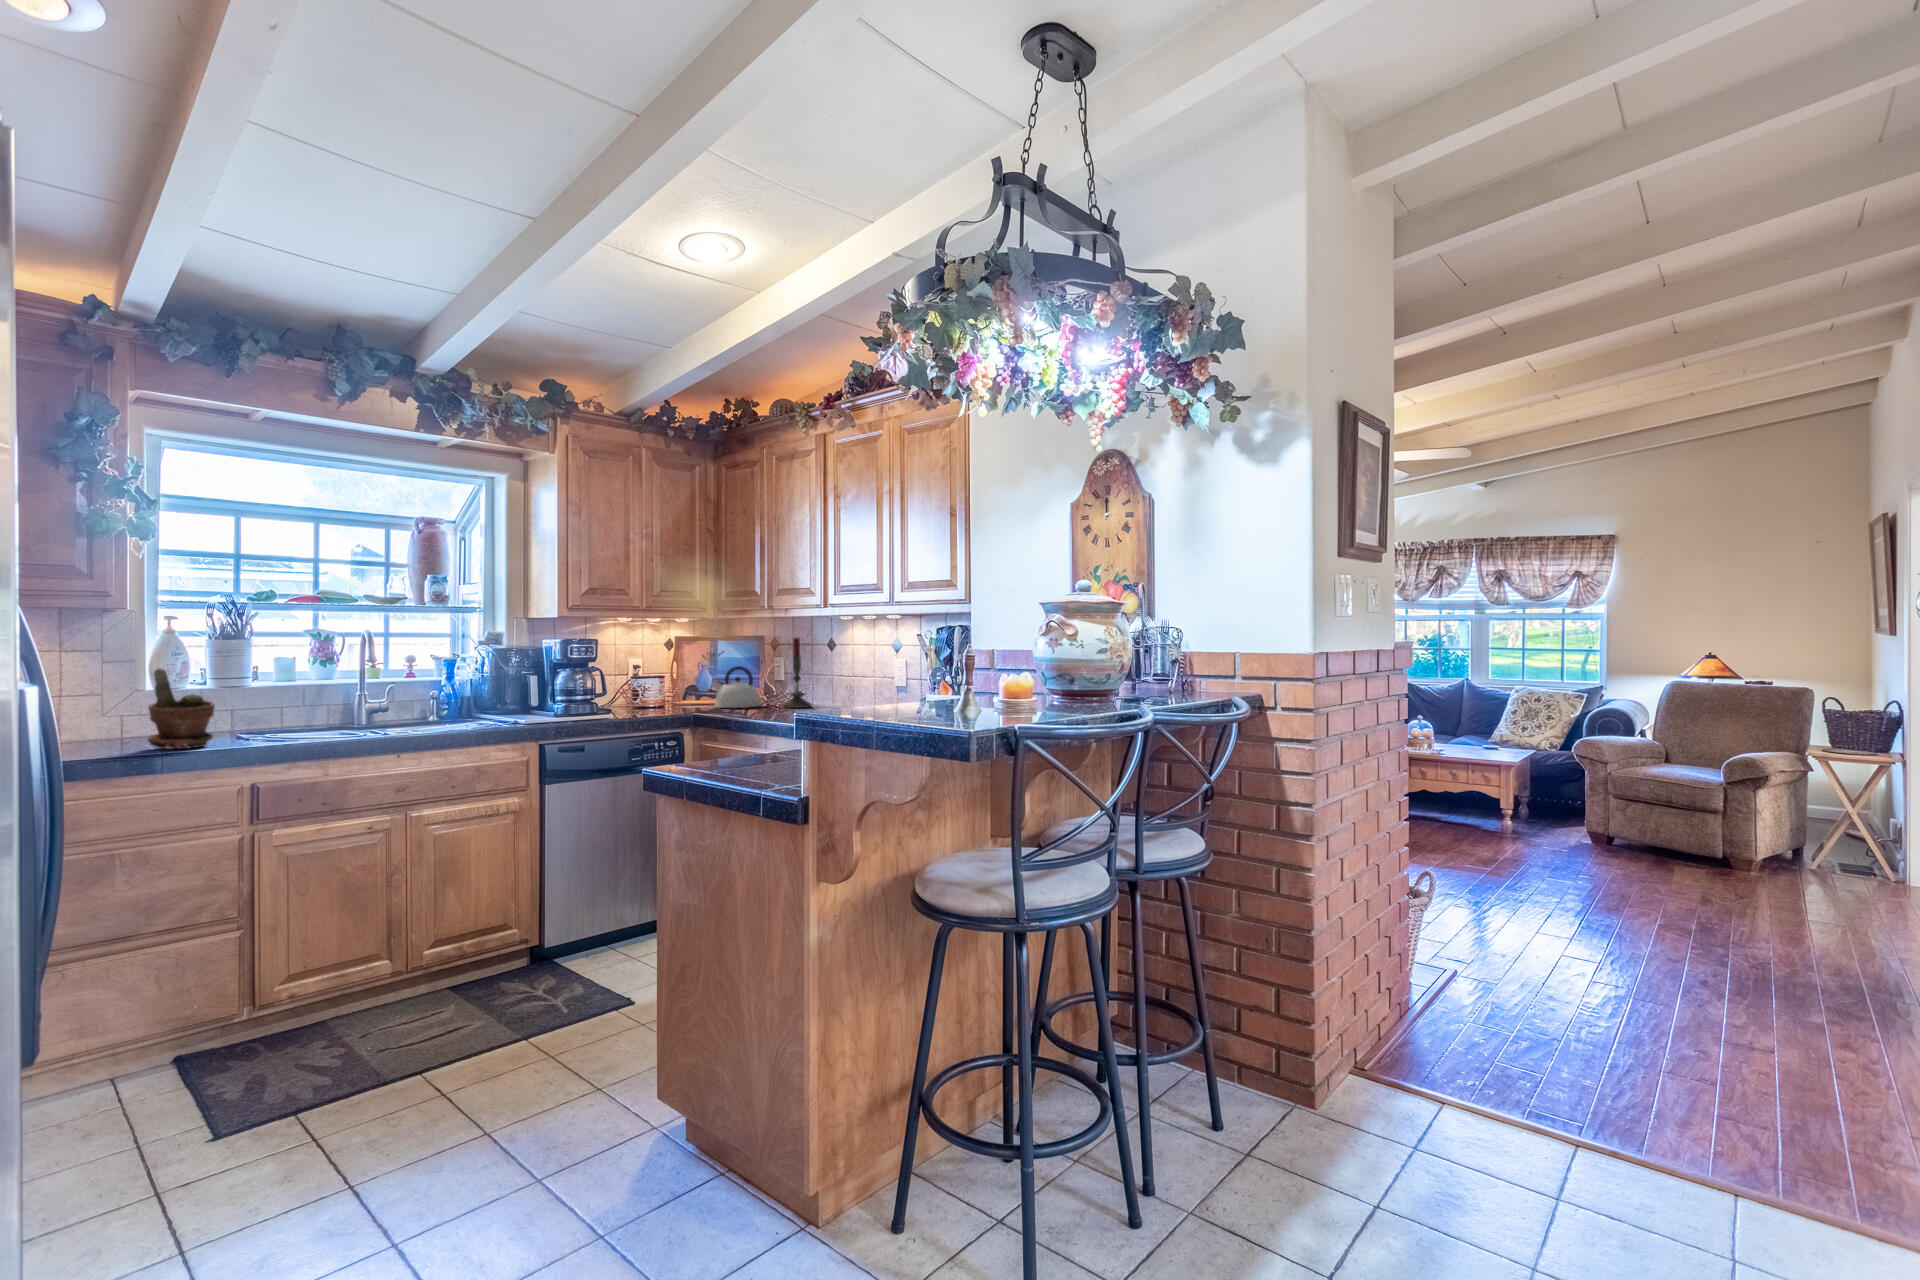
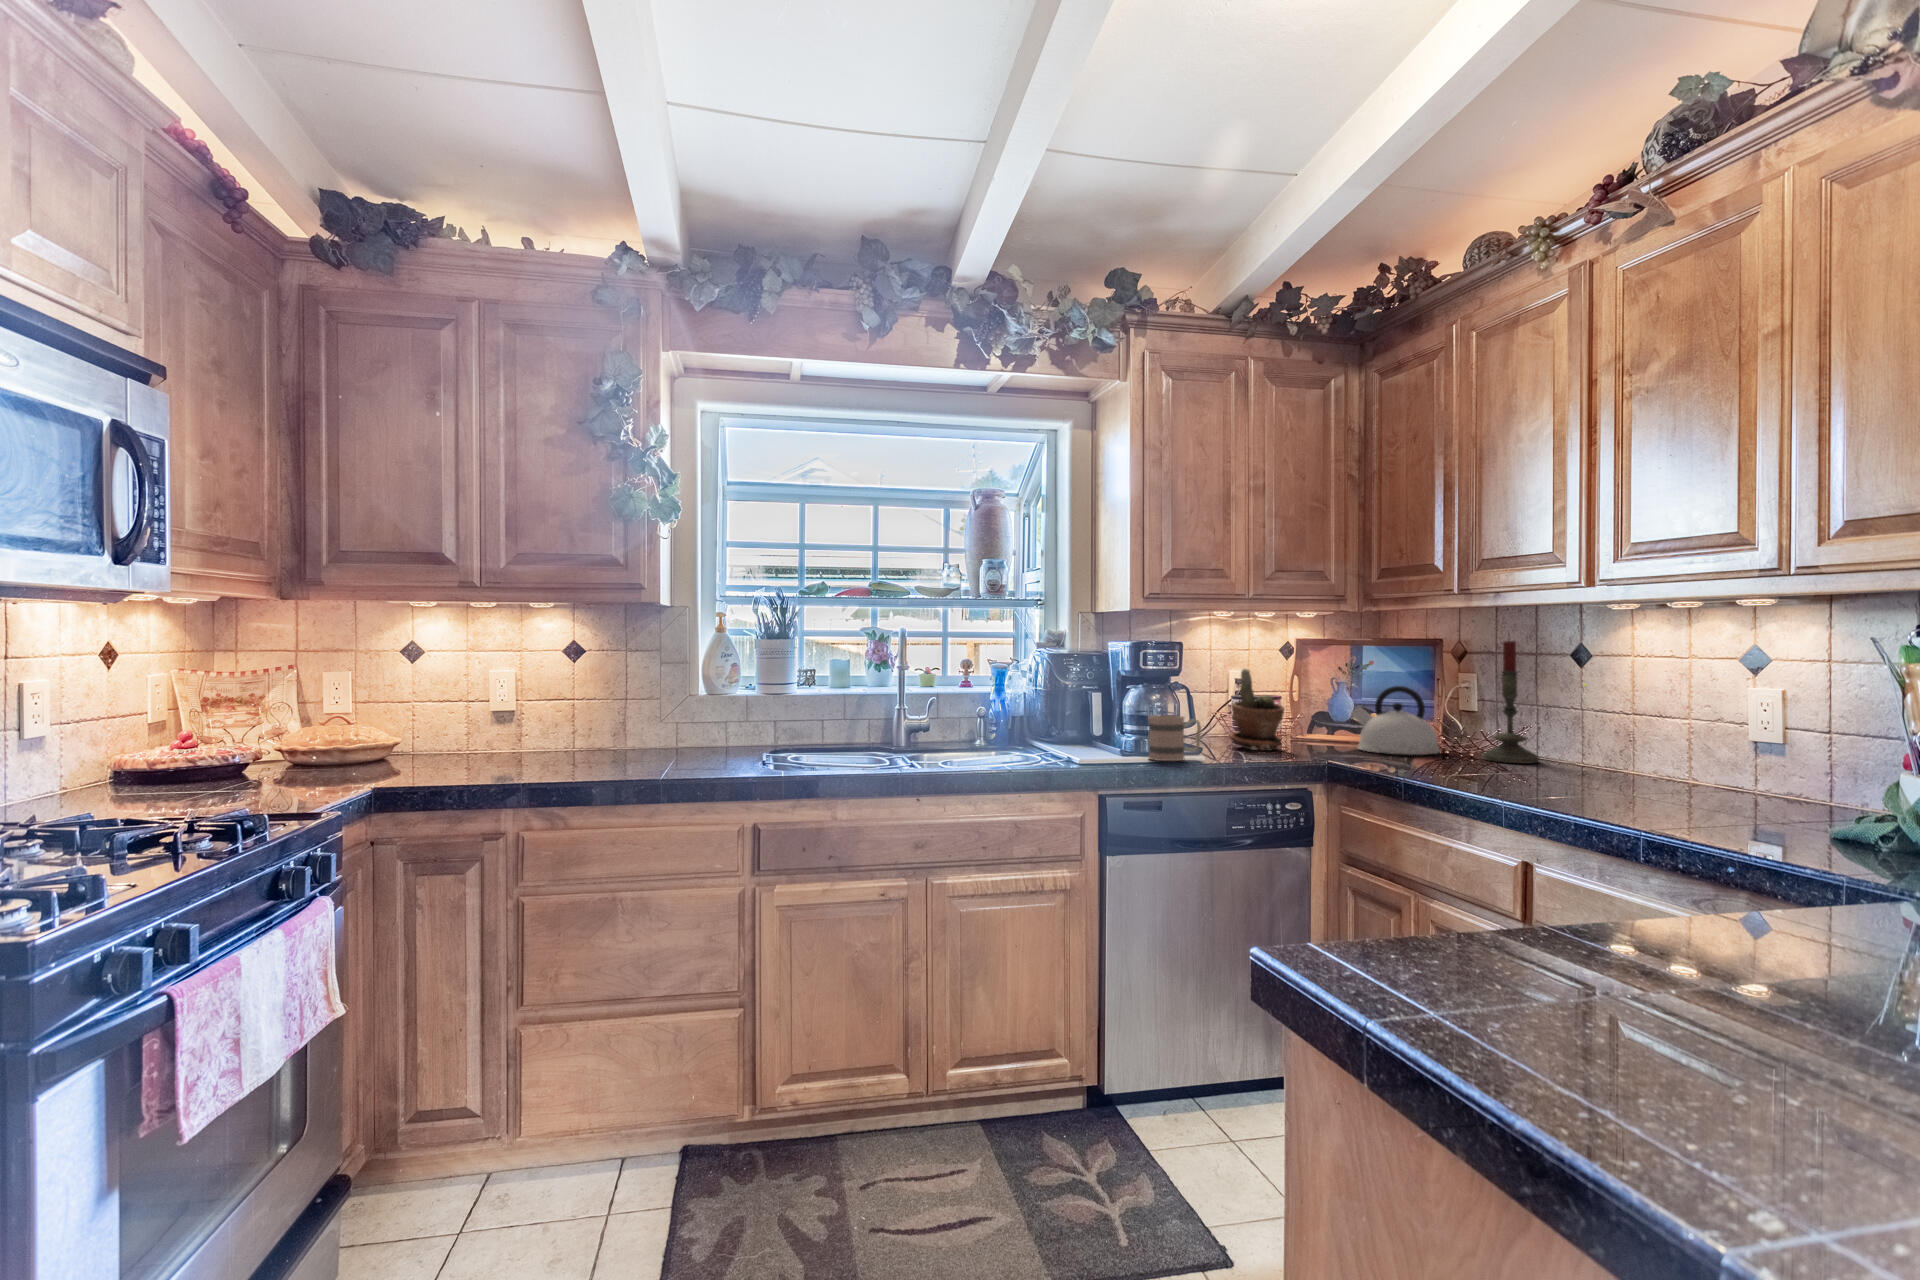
potted plant: present [148,668,215,749] -> present [1230,669,1285,751]
mug: none [574,689,612,720] -> present [1148,715,1201,761]

